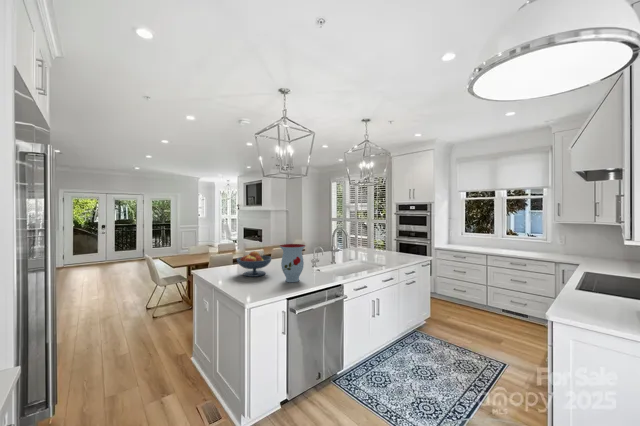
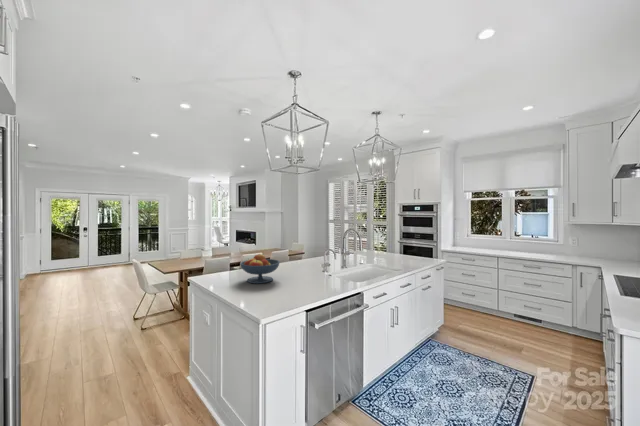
vase: present [280,244,306,282] -> none [291,246,321,290]

